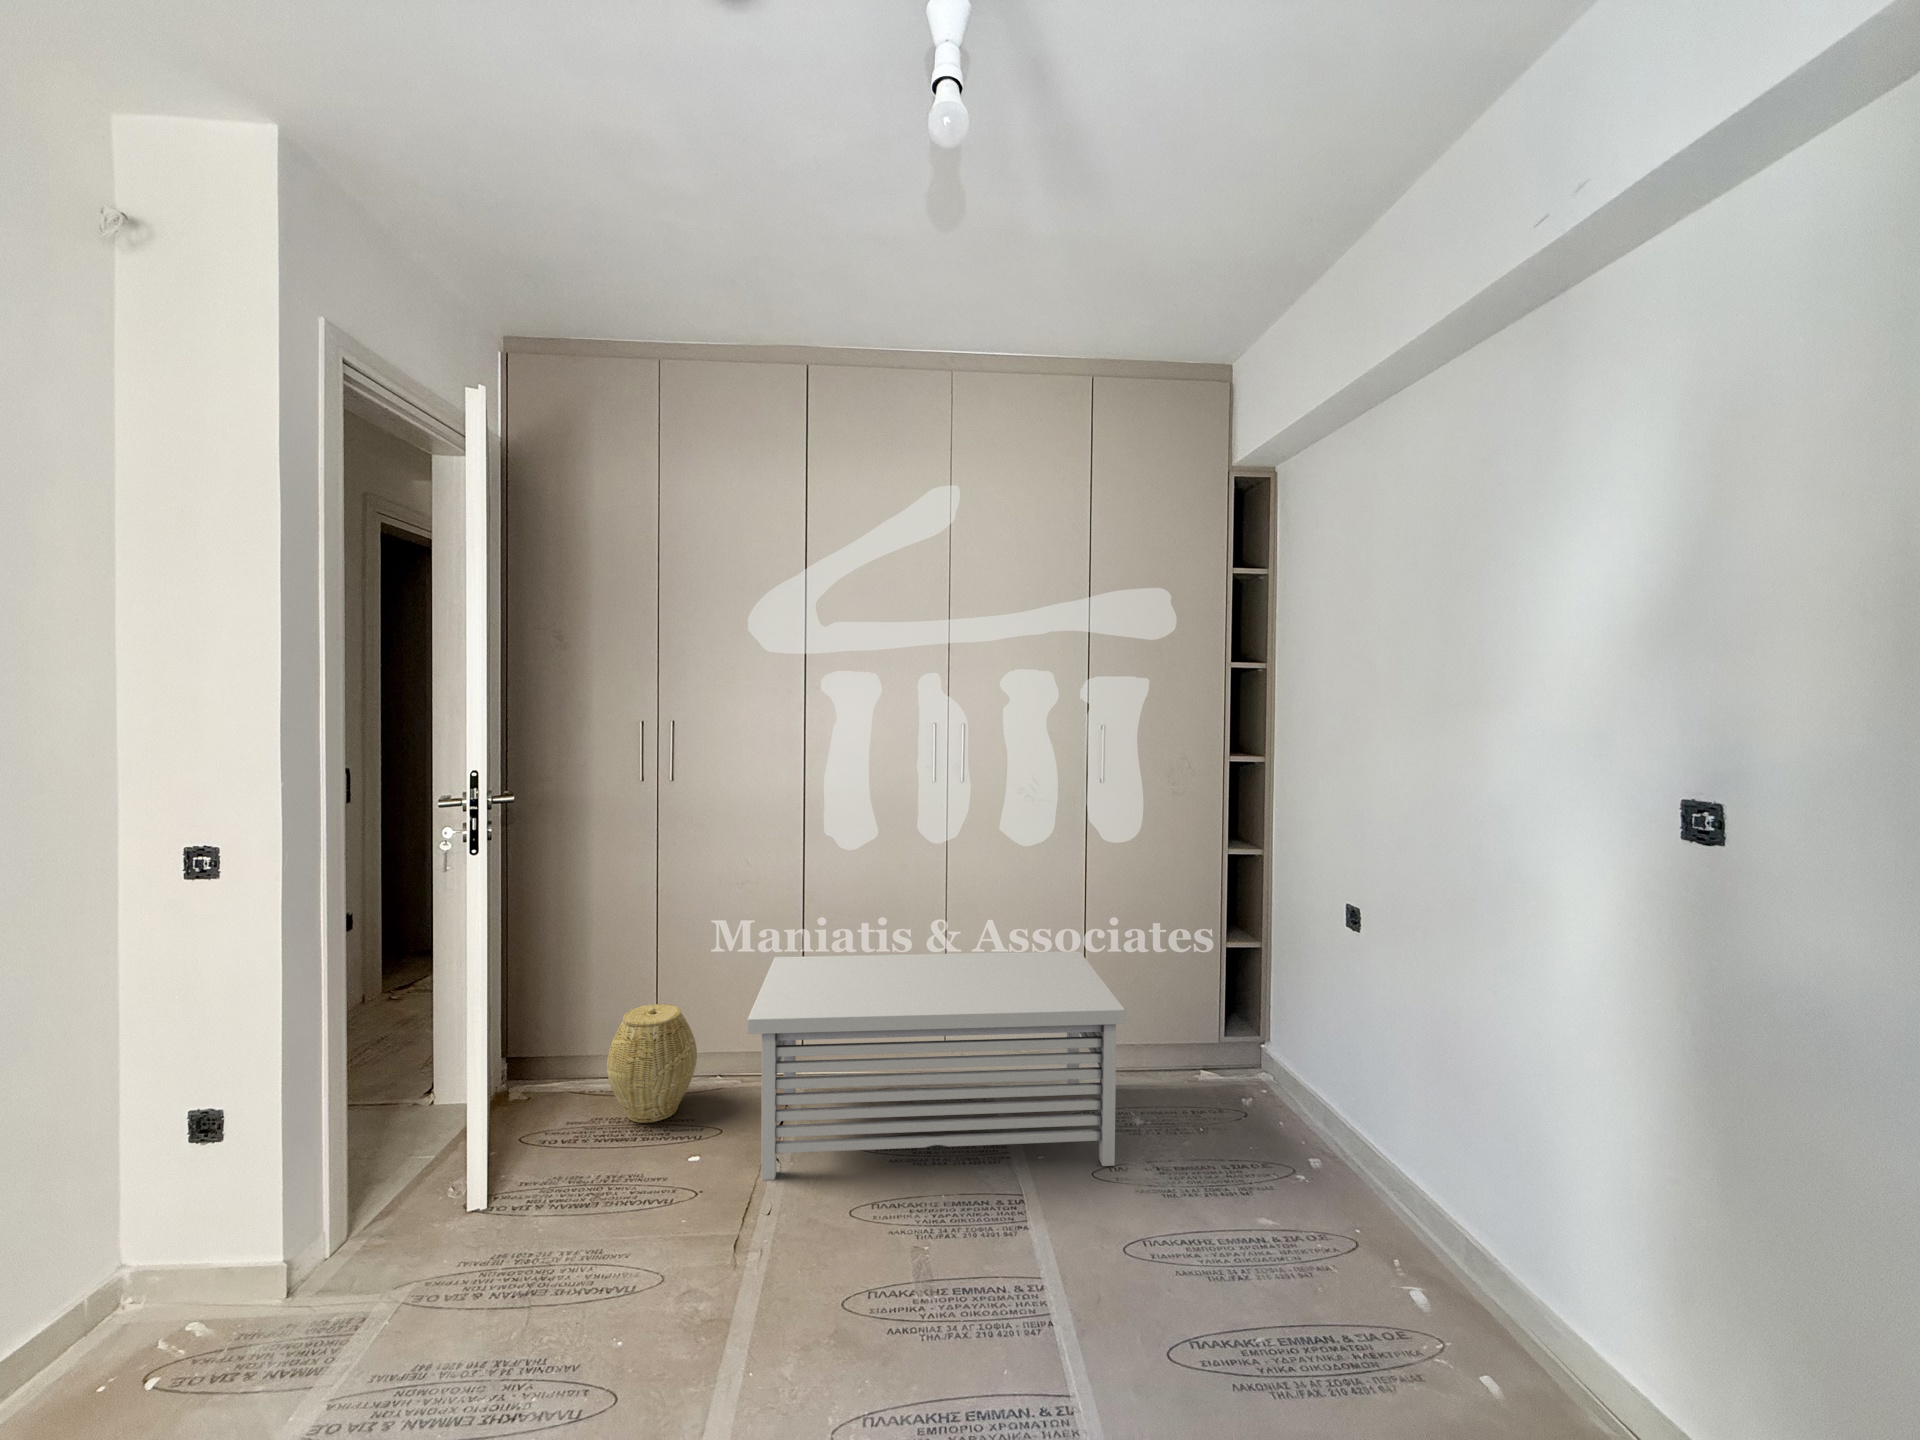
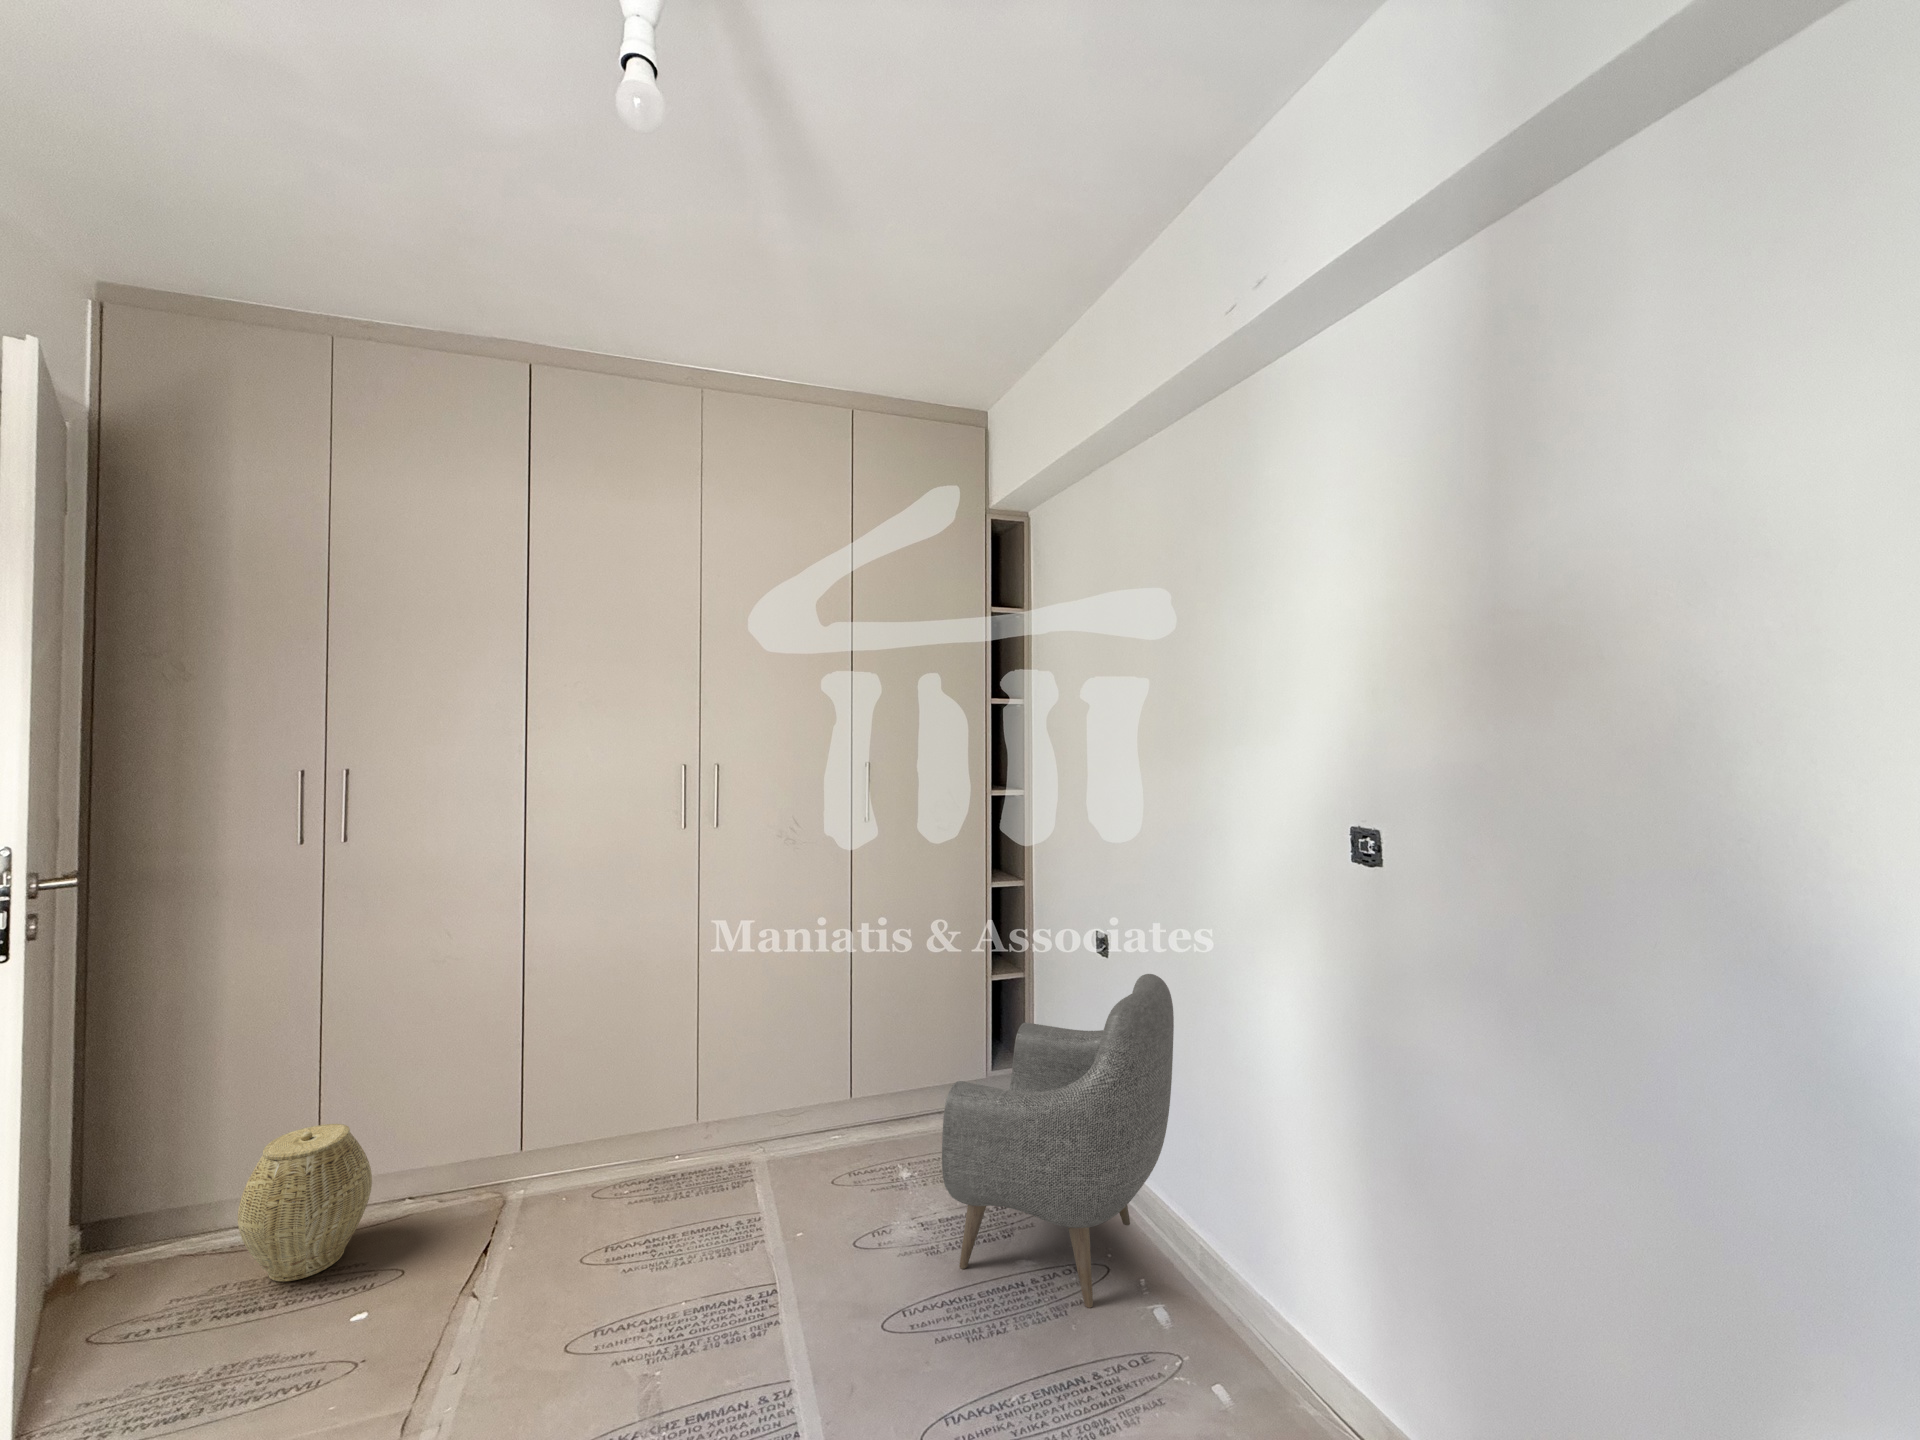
storage bench: present [747,951,1125,1180] -> none [432,1002,880,1328]
armchair: none [1187,951,1445,1276] -> present [942,974,1174,1308]

